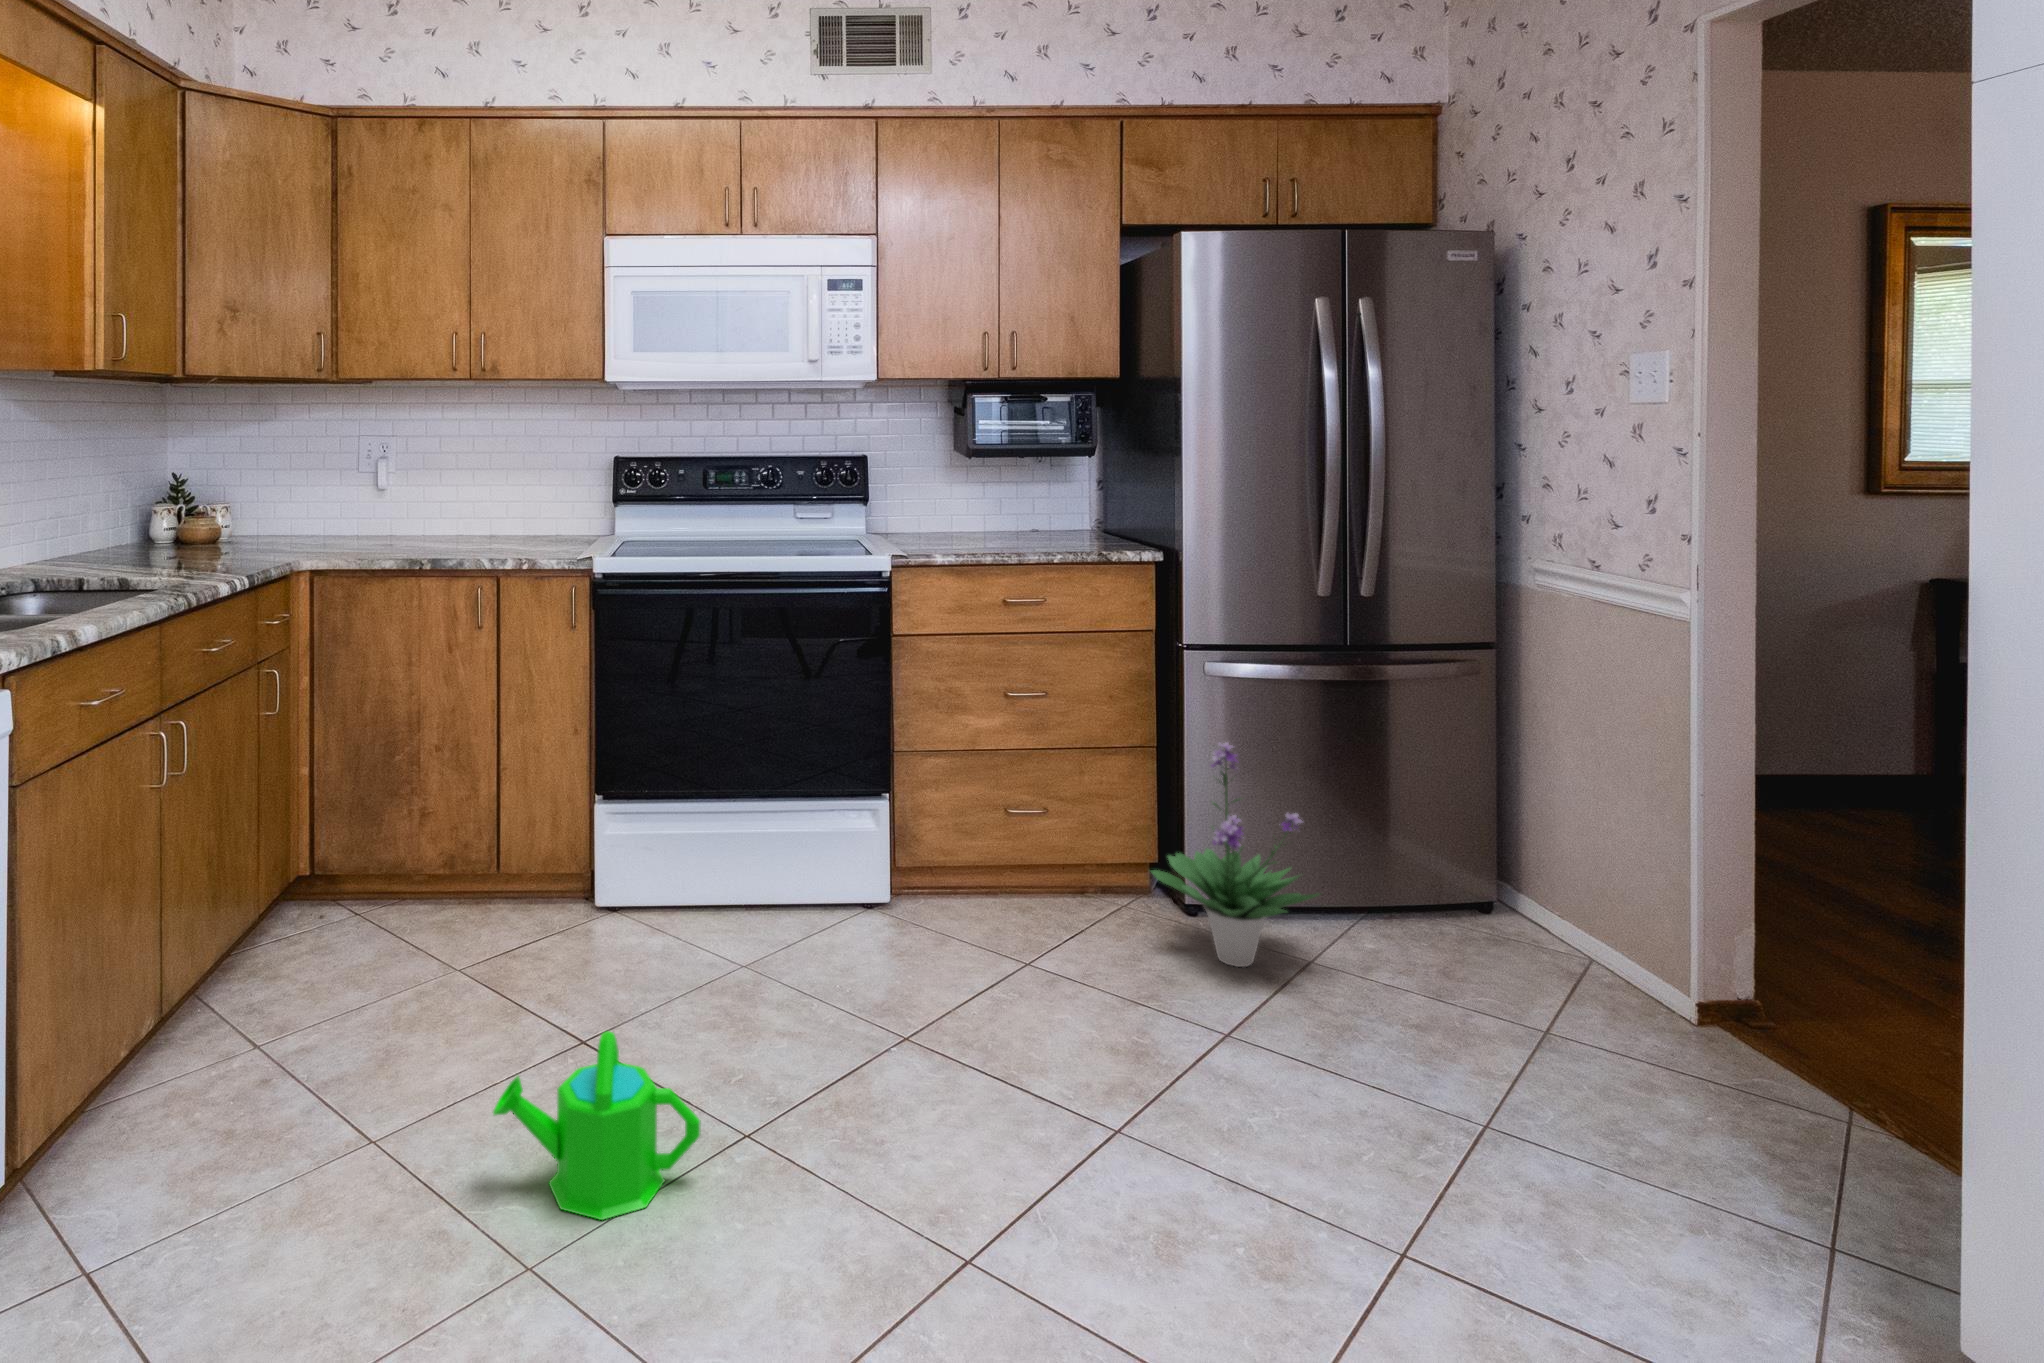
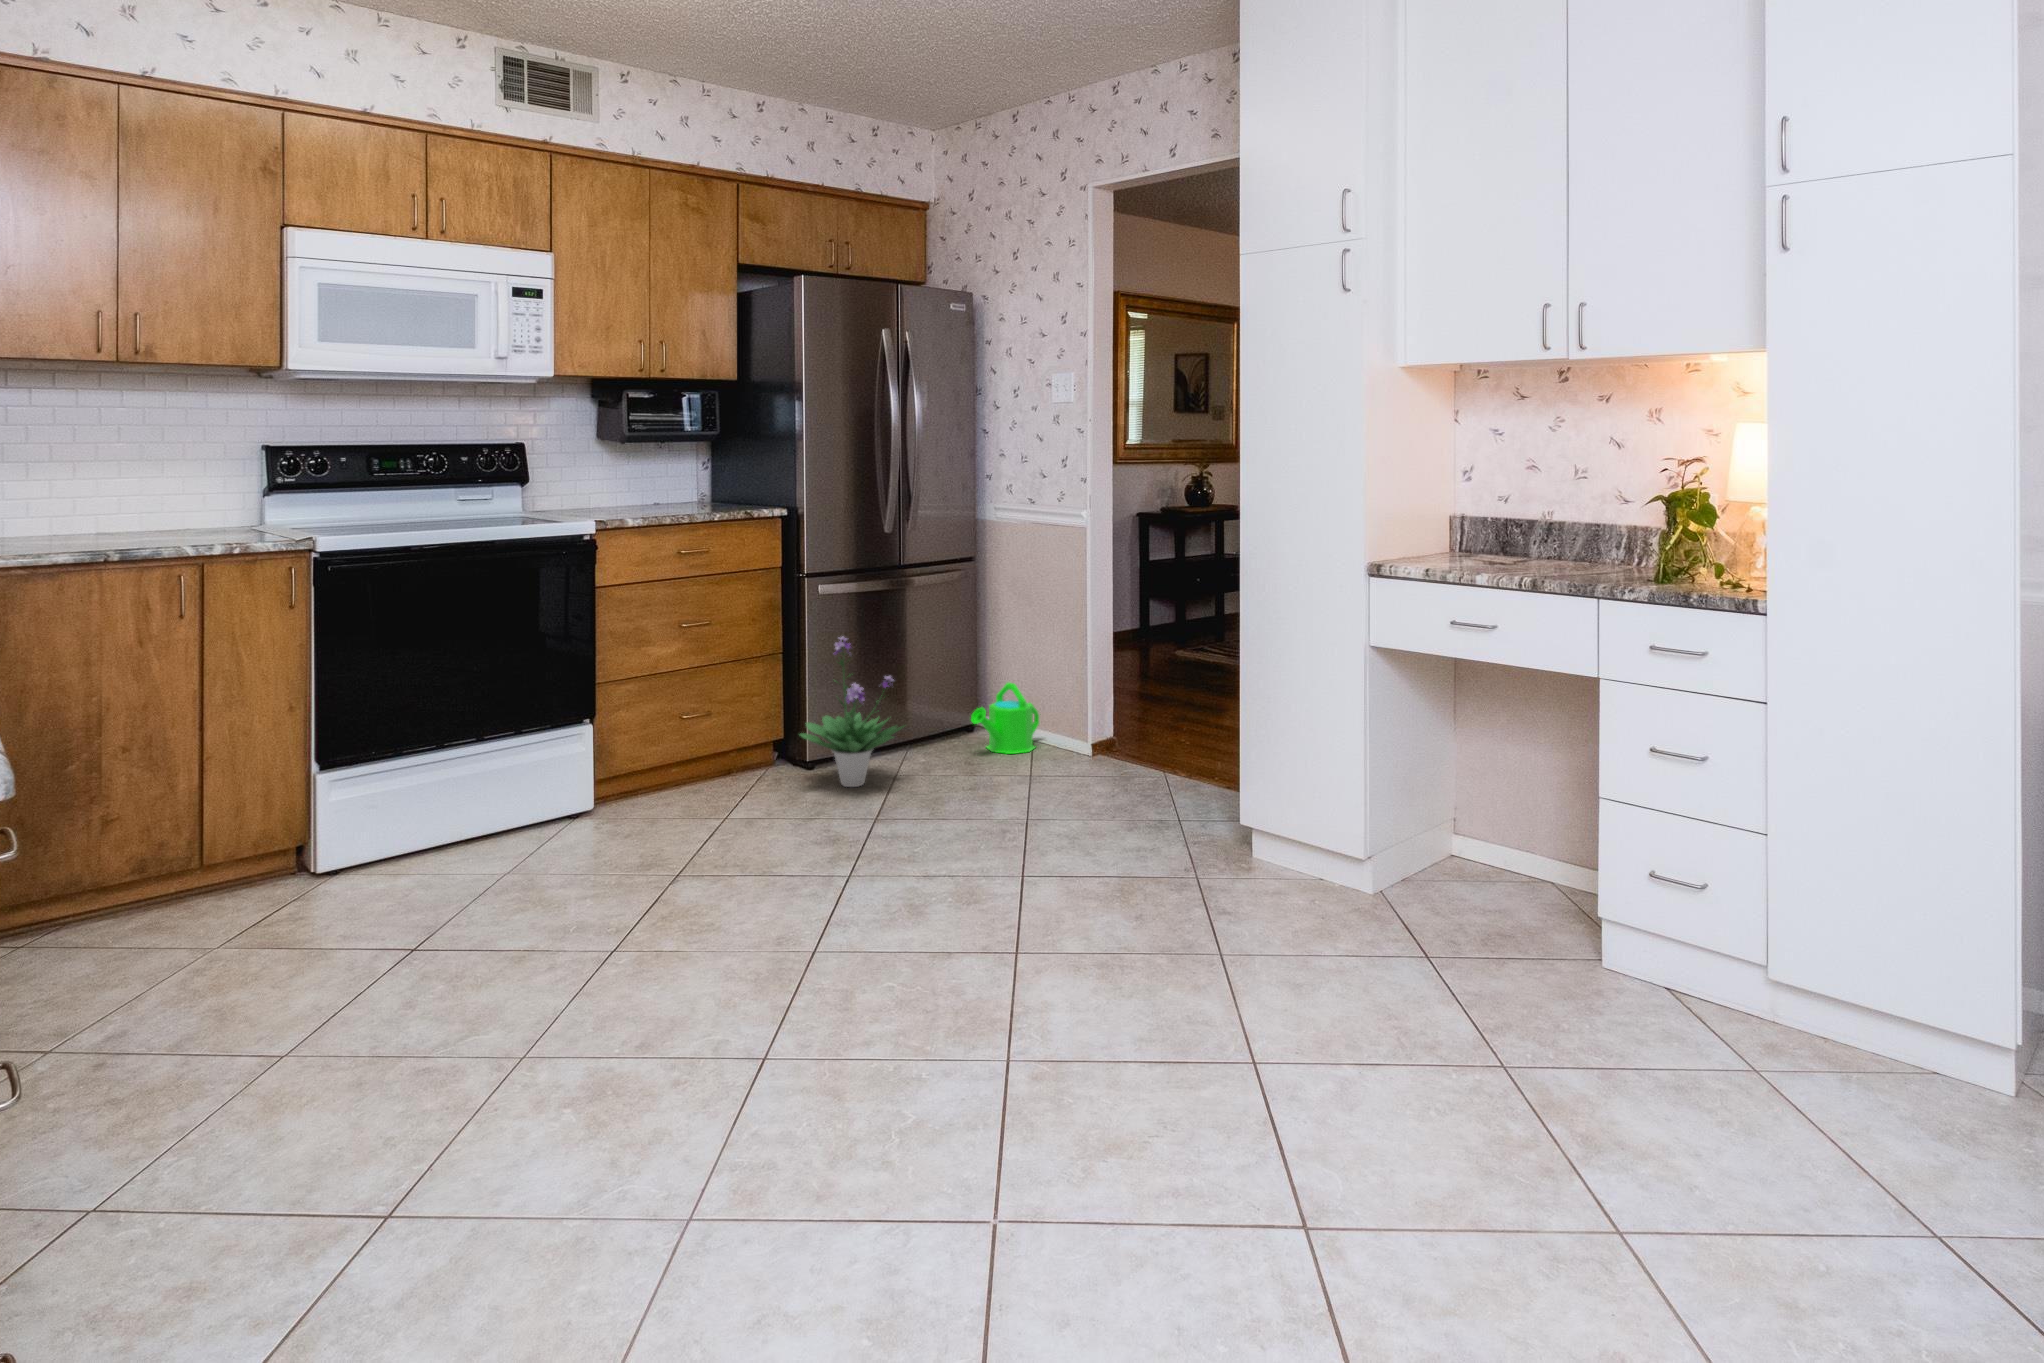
watering can: present [493,1031,700,1220] -> present [971,683,1039,754]

